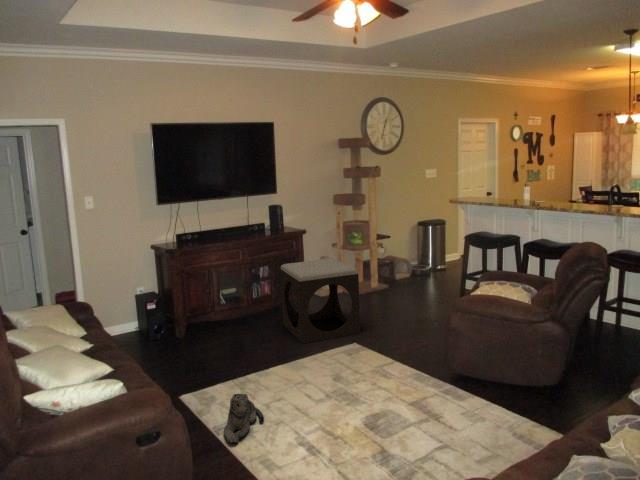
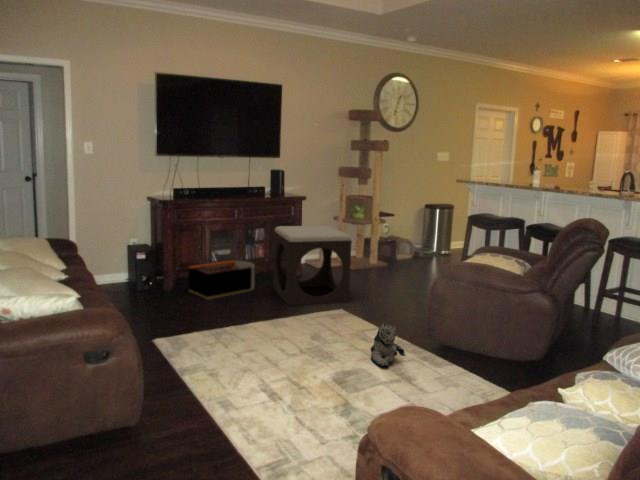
storage bin: none [199,300,264,344] -> present [188,260,254,300]
plush toy: present [224,394,264,443] -> present [371,324,404,367]

